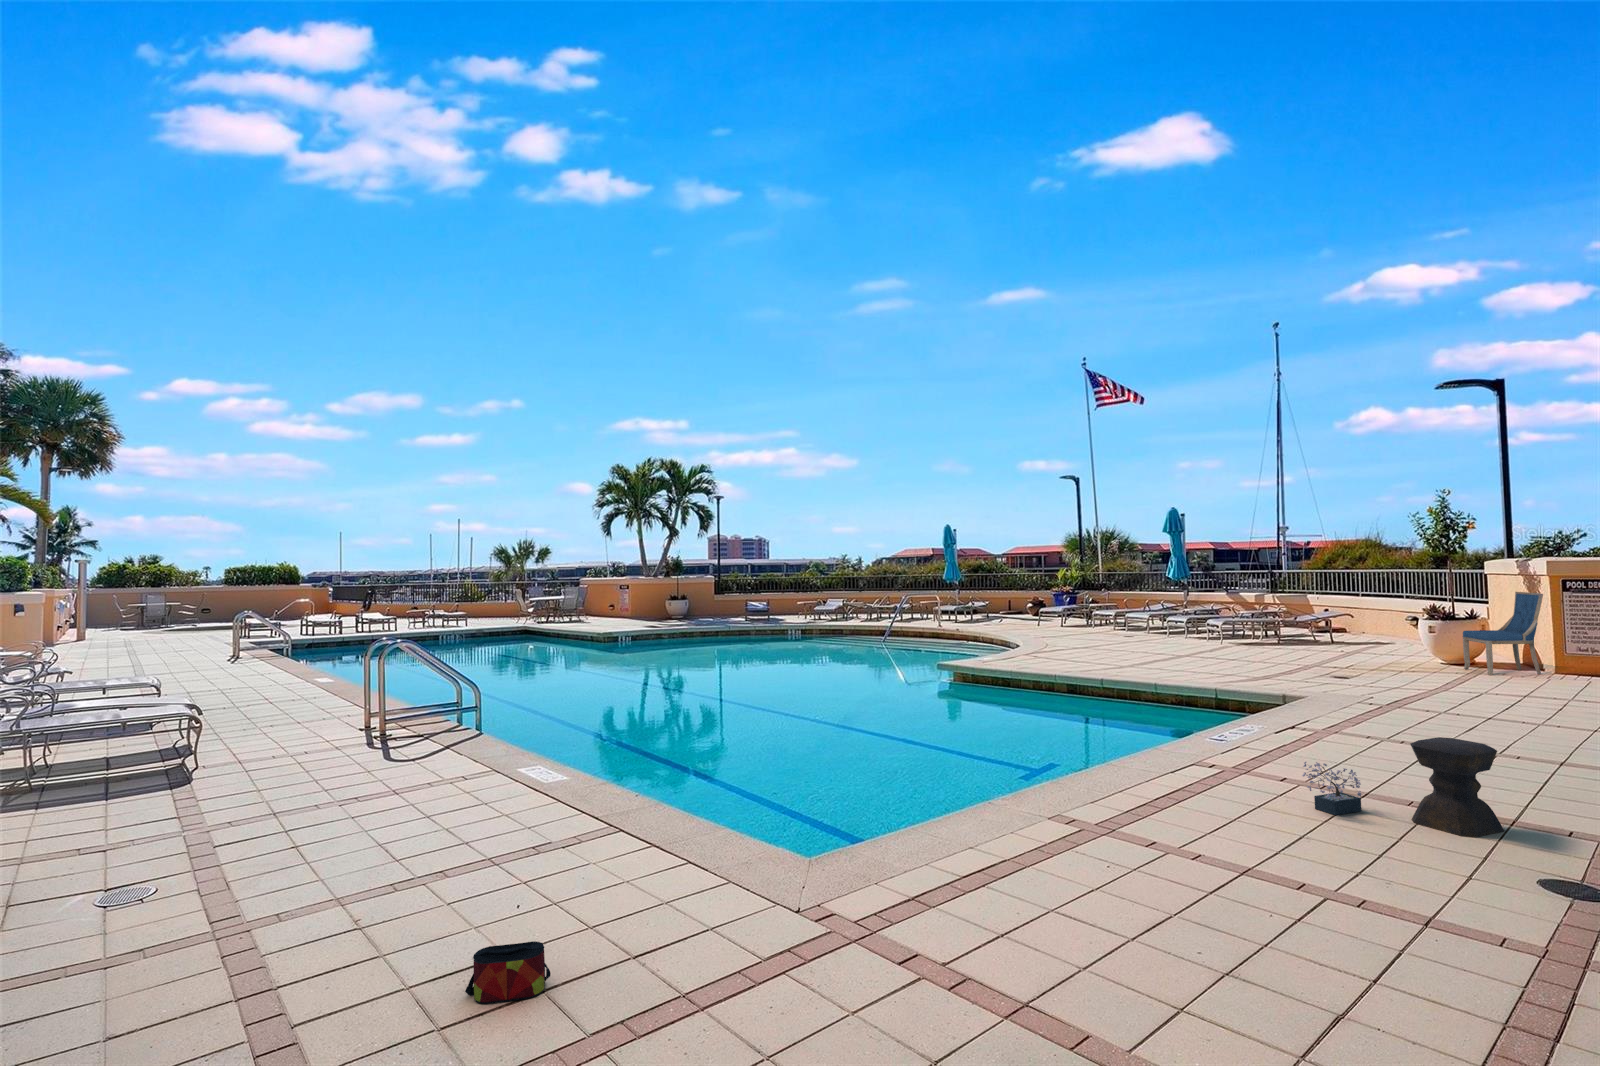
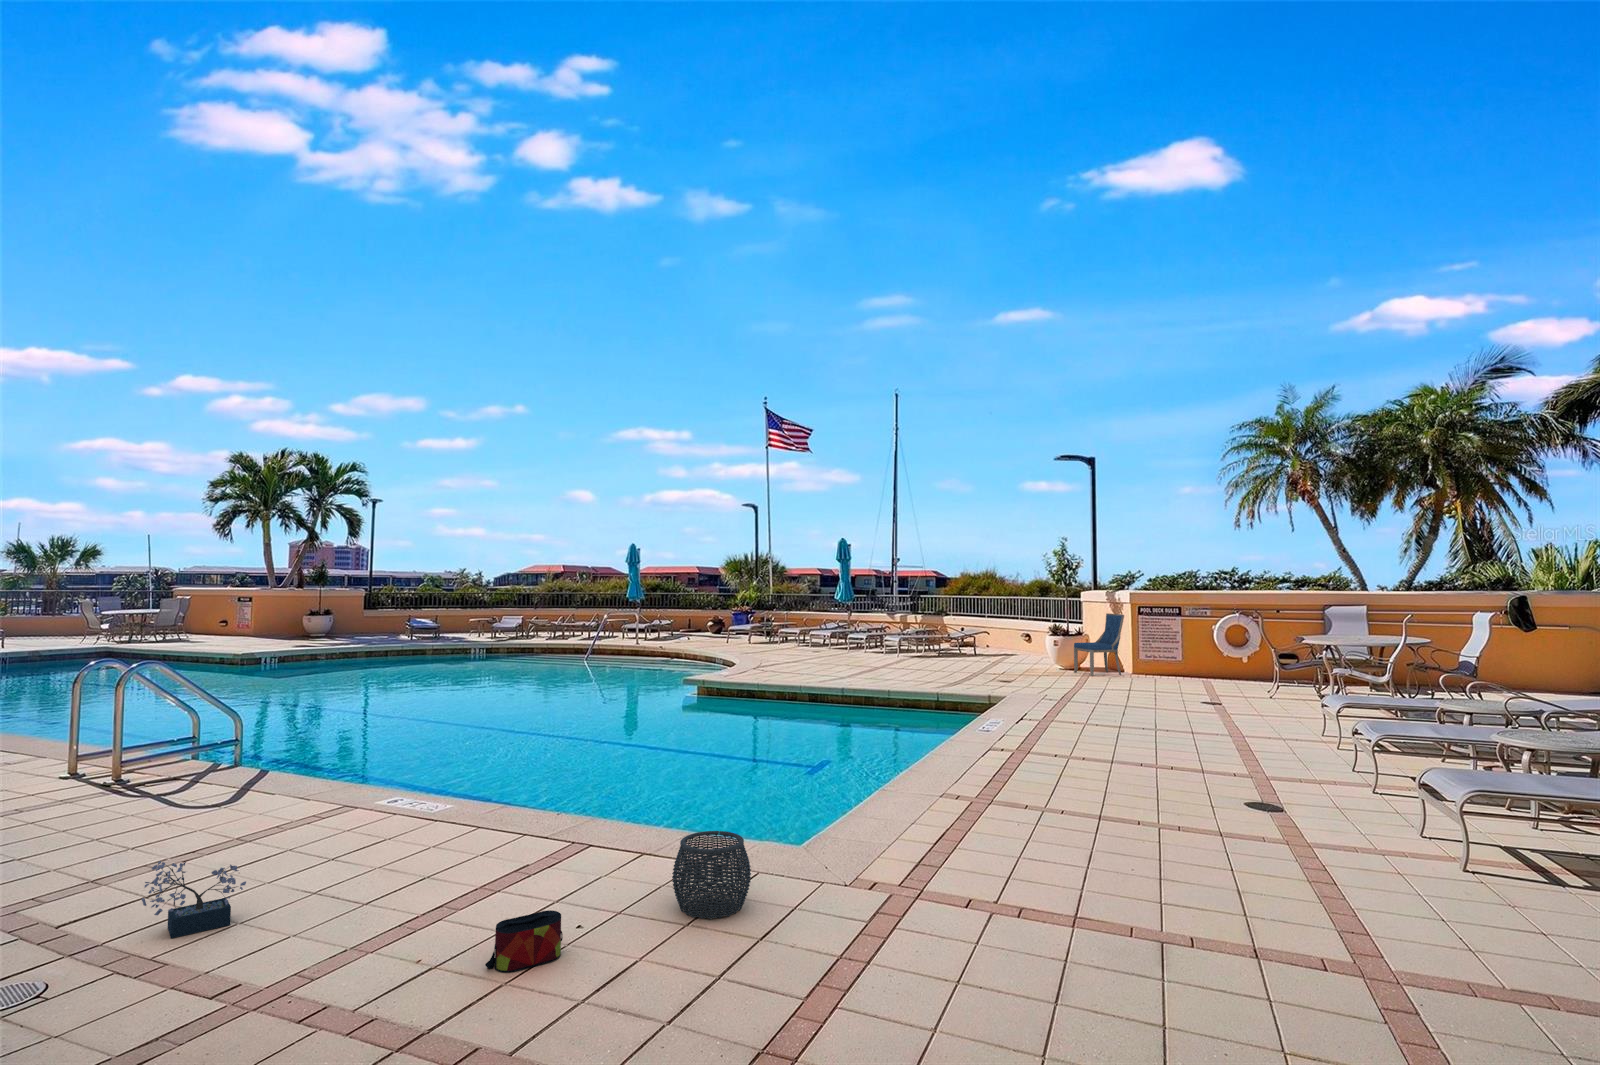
stool: present [1410,737,1504,837] -> none [1105,709,1159,776]
decorative plant: present [1302,762,1361,815] -> present [142,861,246,938]
woven basket: none [689,869,779,976] -> present [672,831,751,919]

